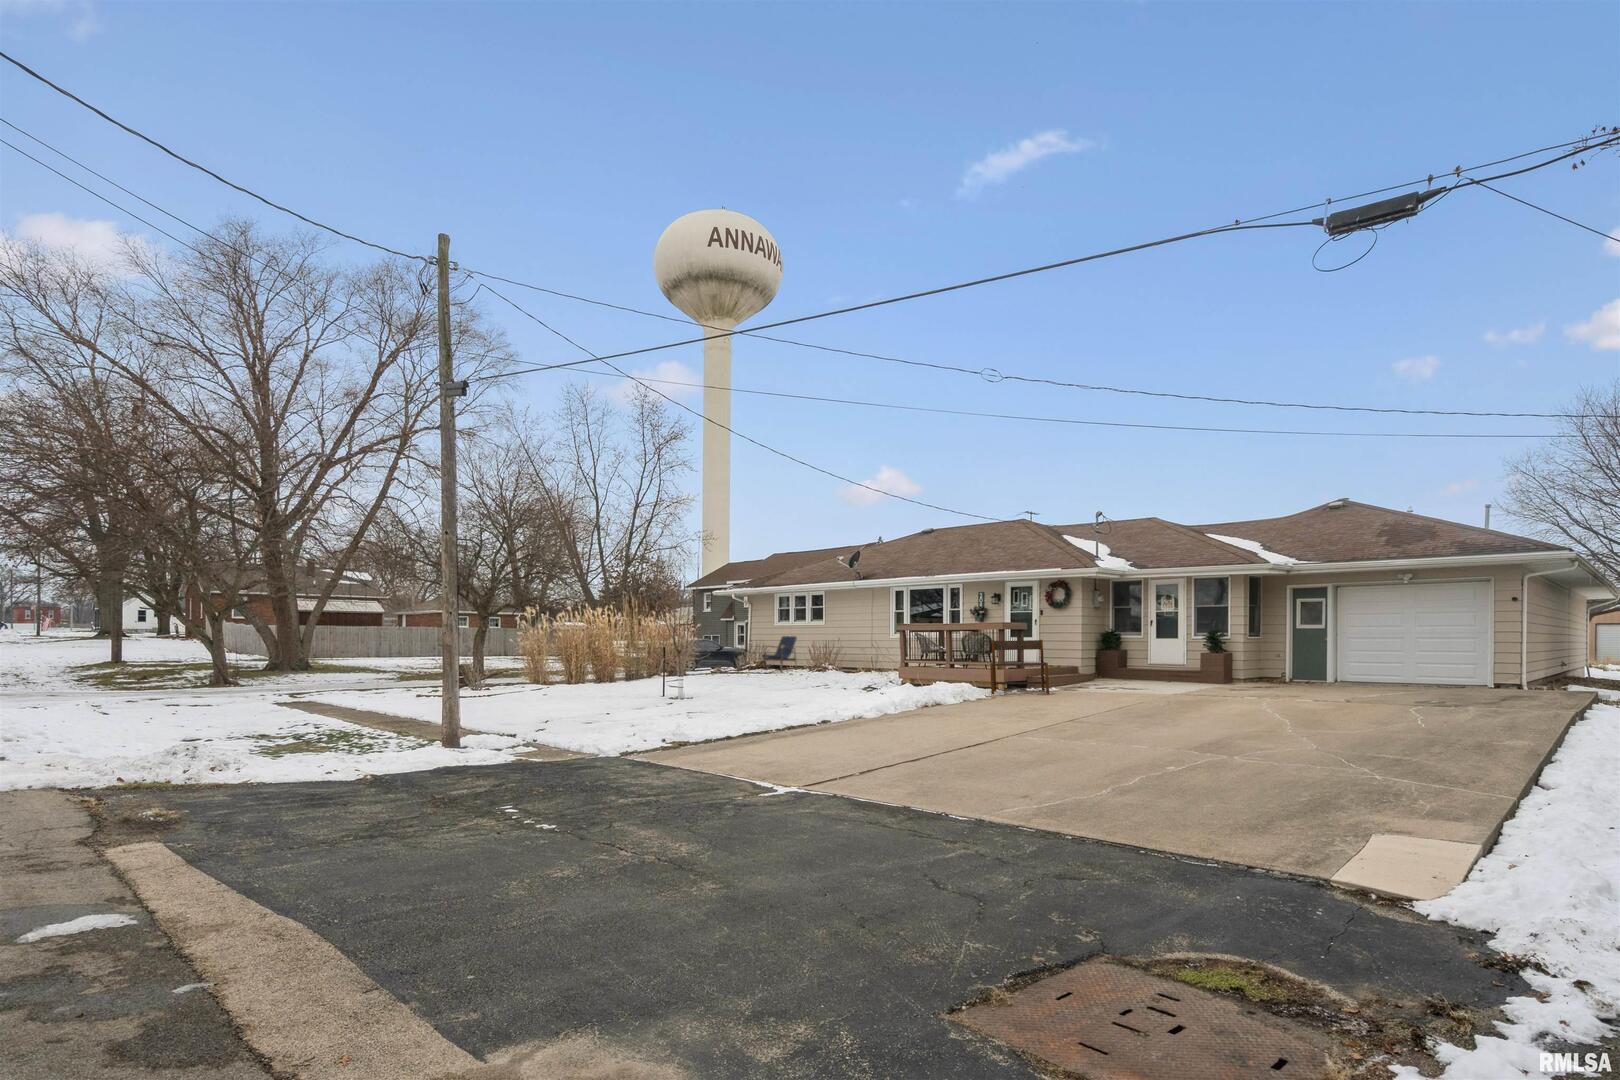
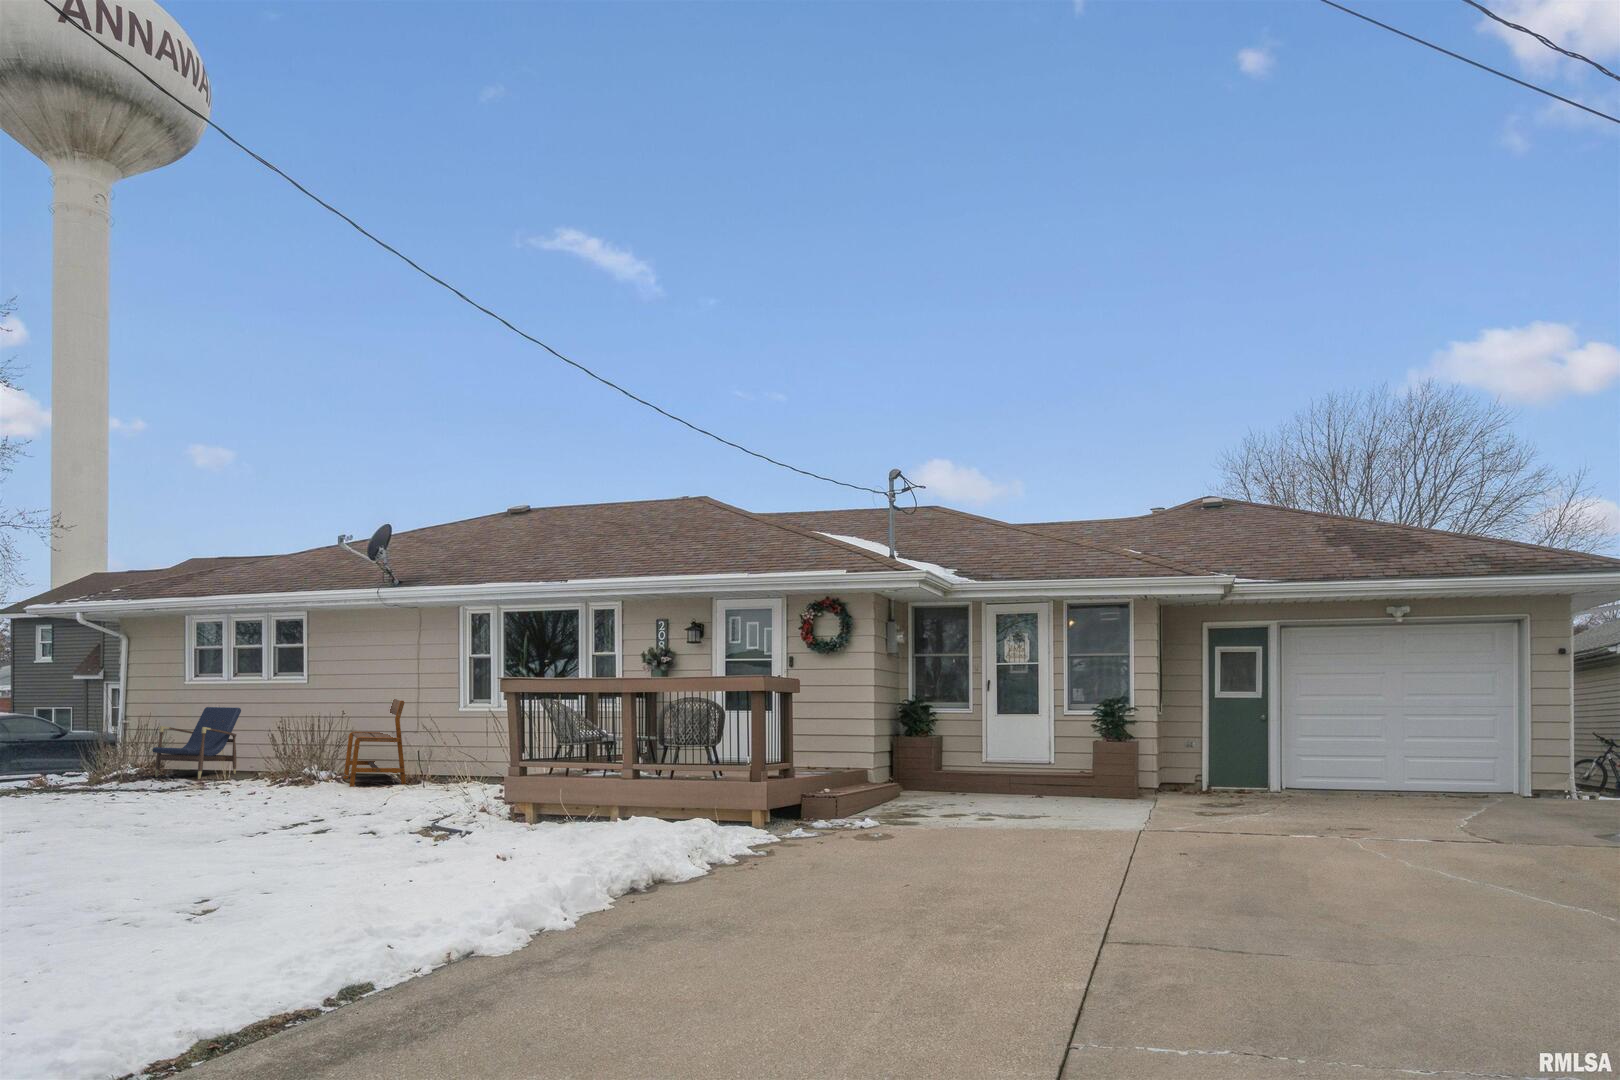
bench: present [990,640,1049,694] -> present [344,699,406,787]

